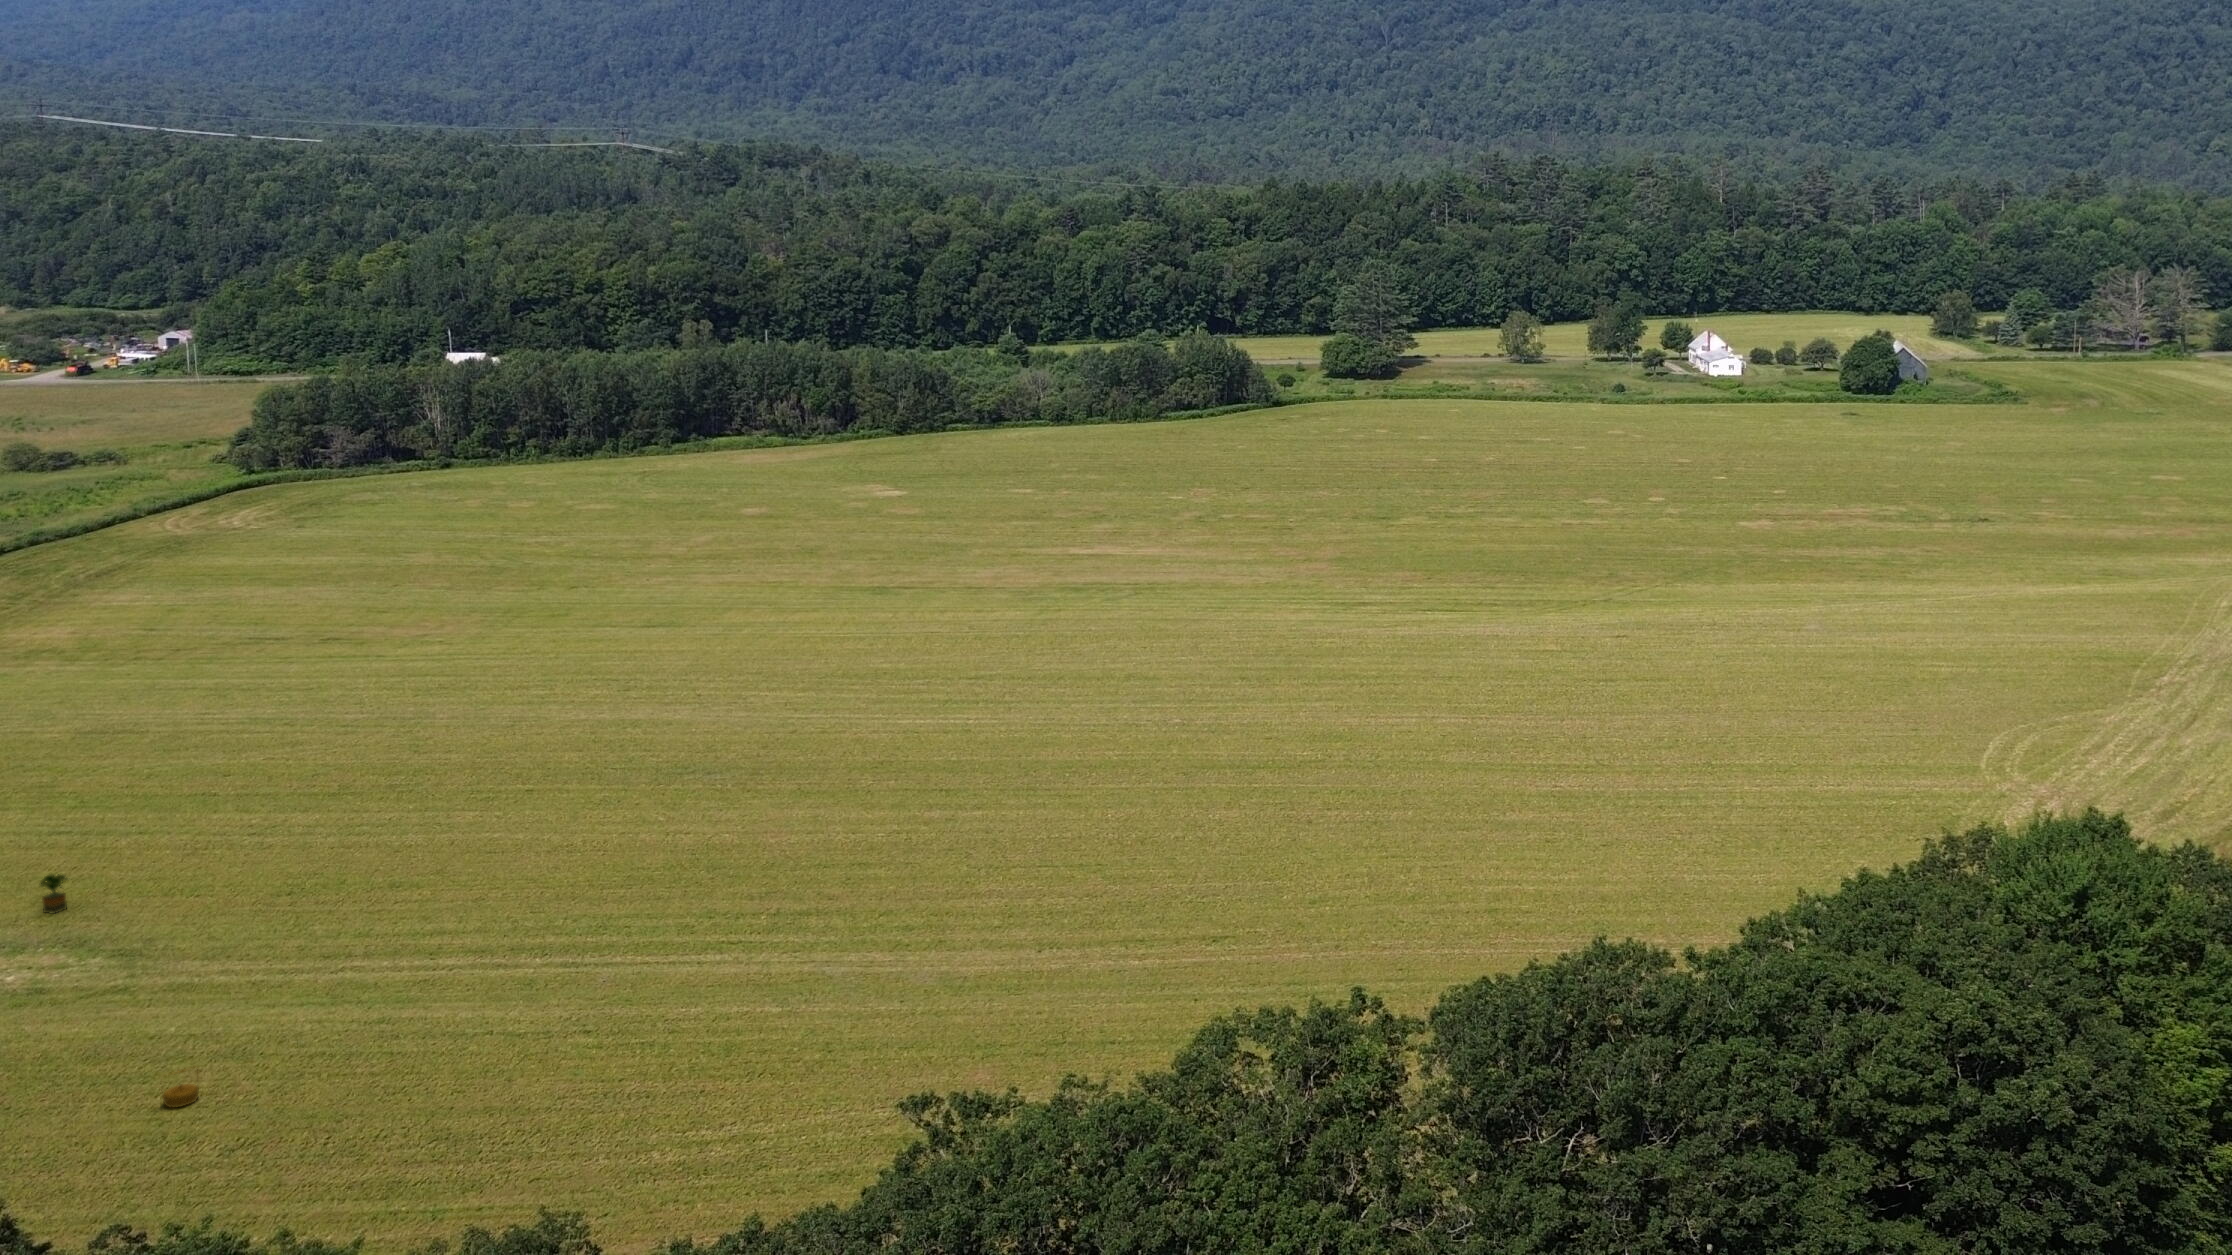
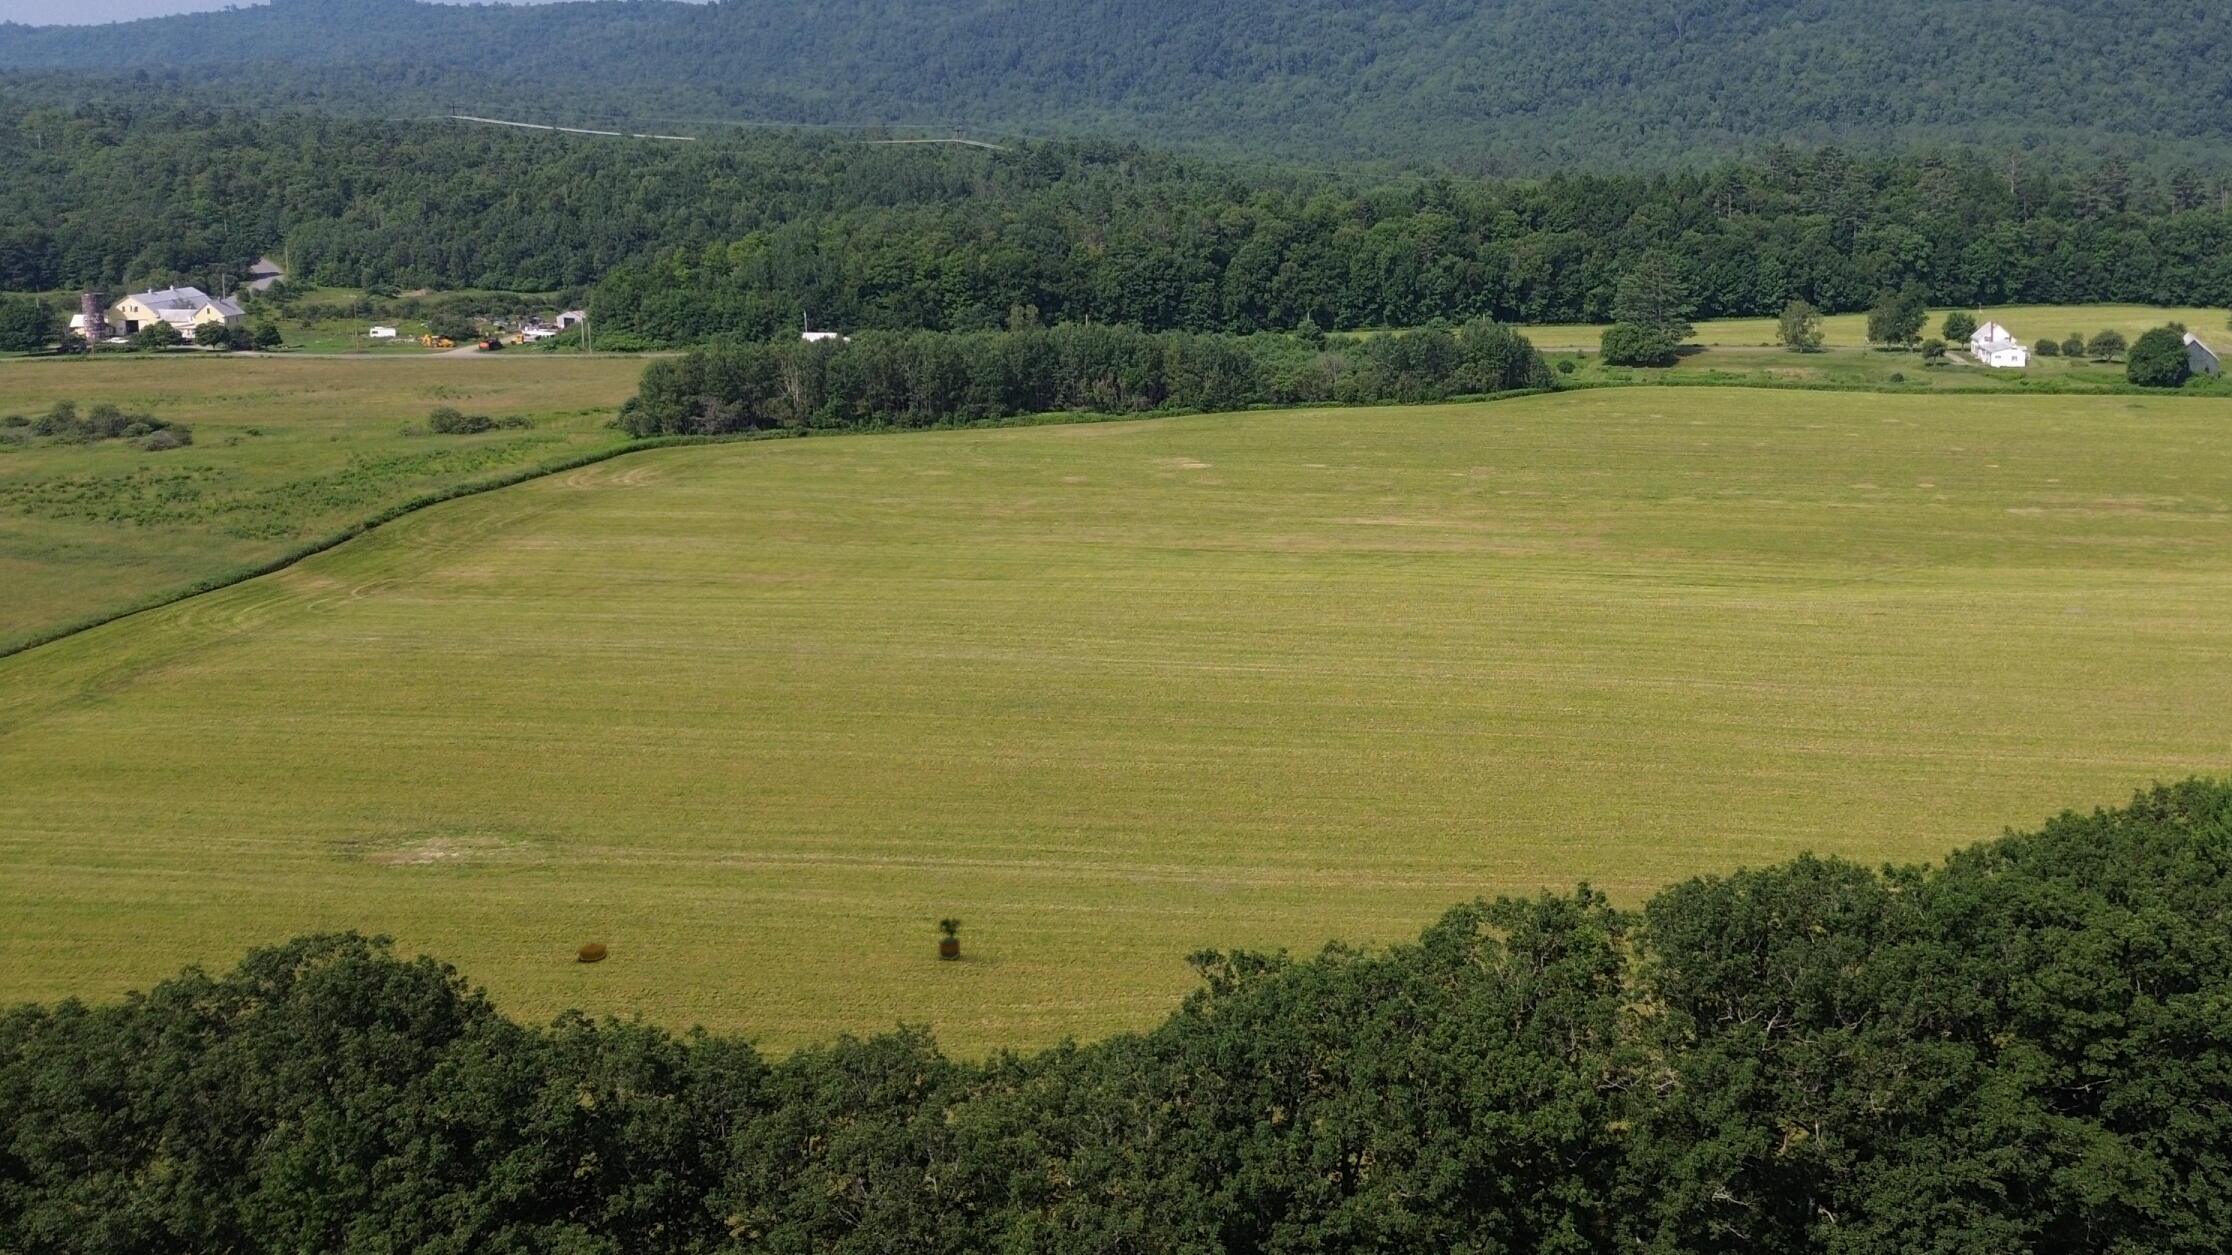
potted tree: present [41,874,67,914] -> present [939,919,963,960]

